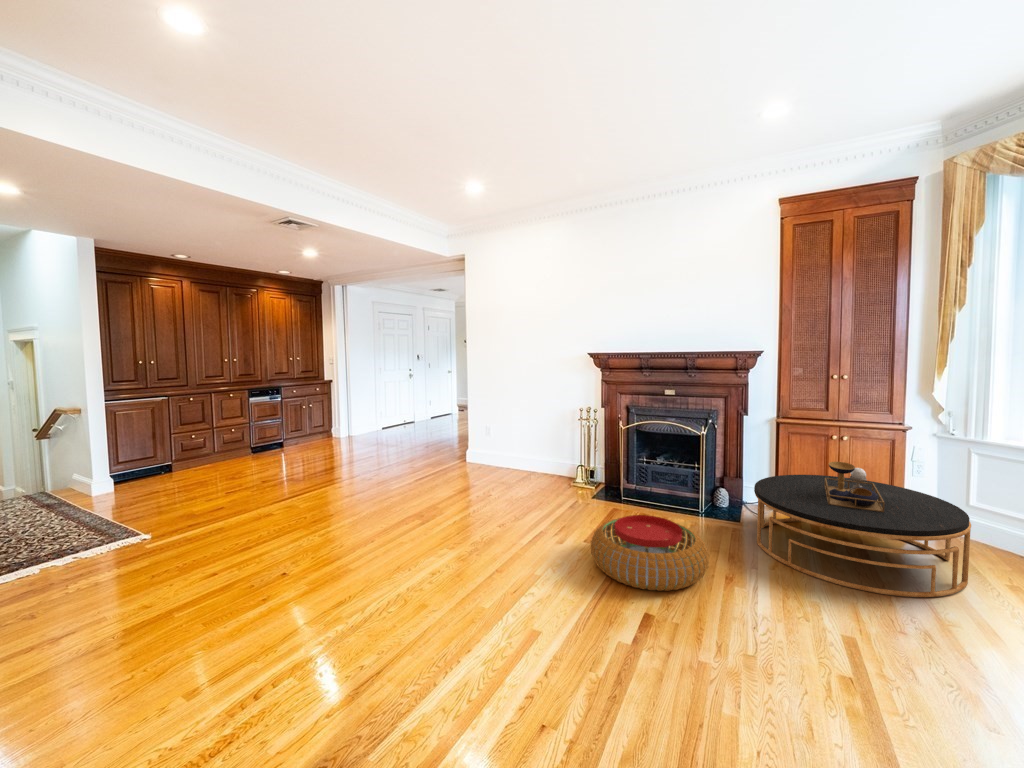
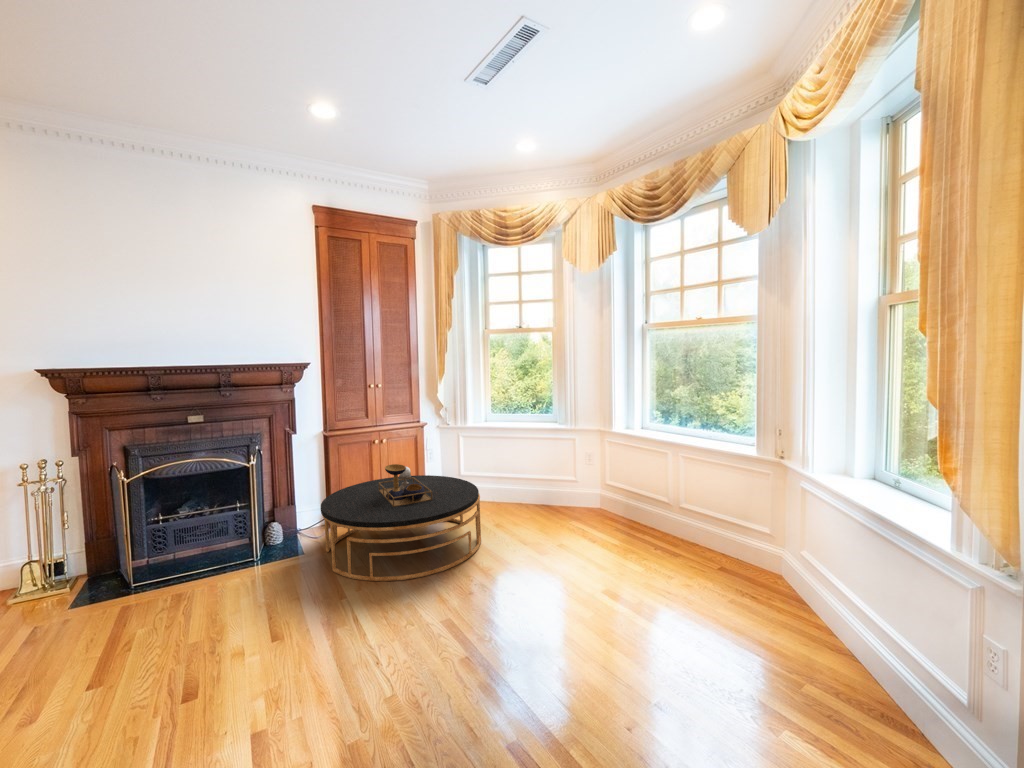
pouf: present [591,515,709,591] -> none [114,587,306,718]

